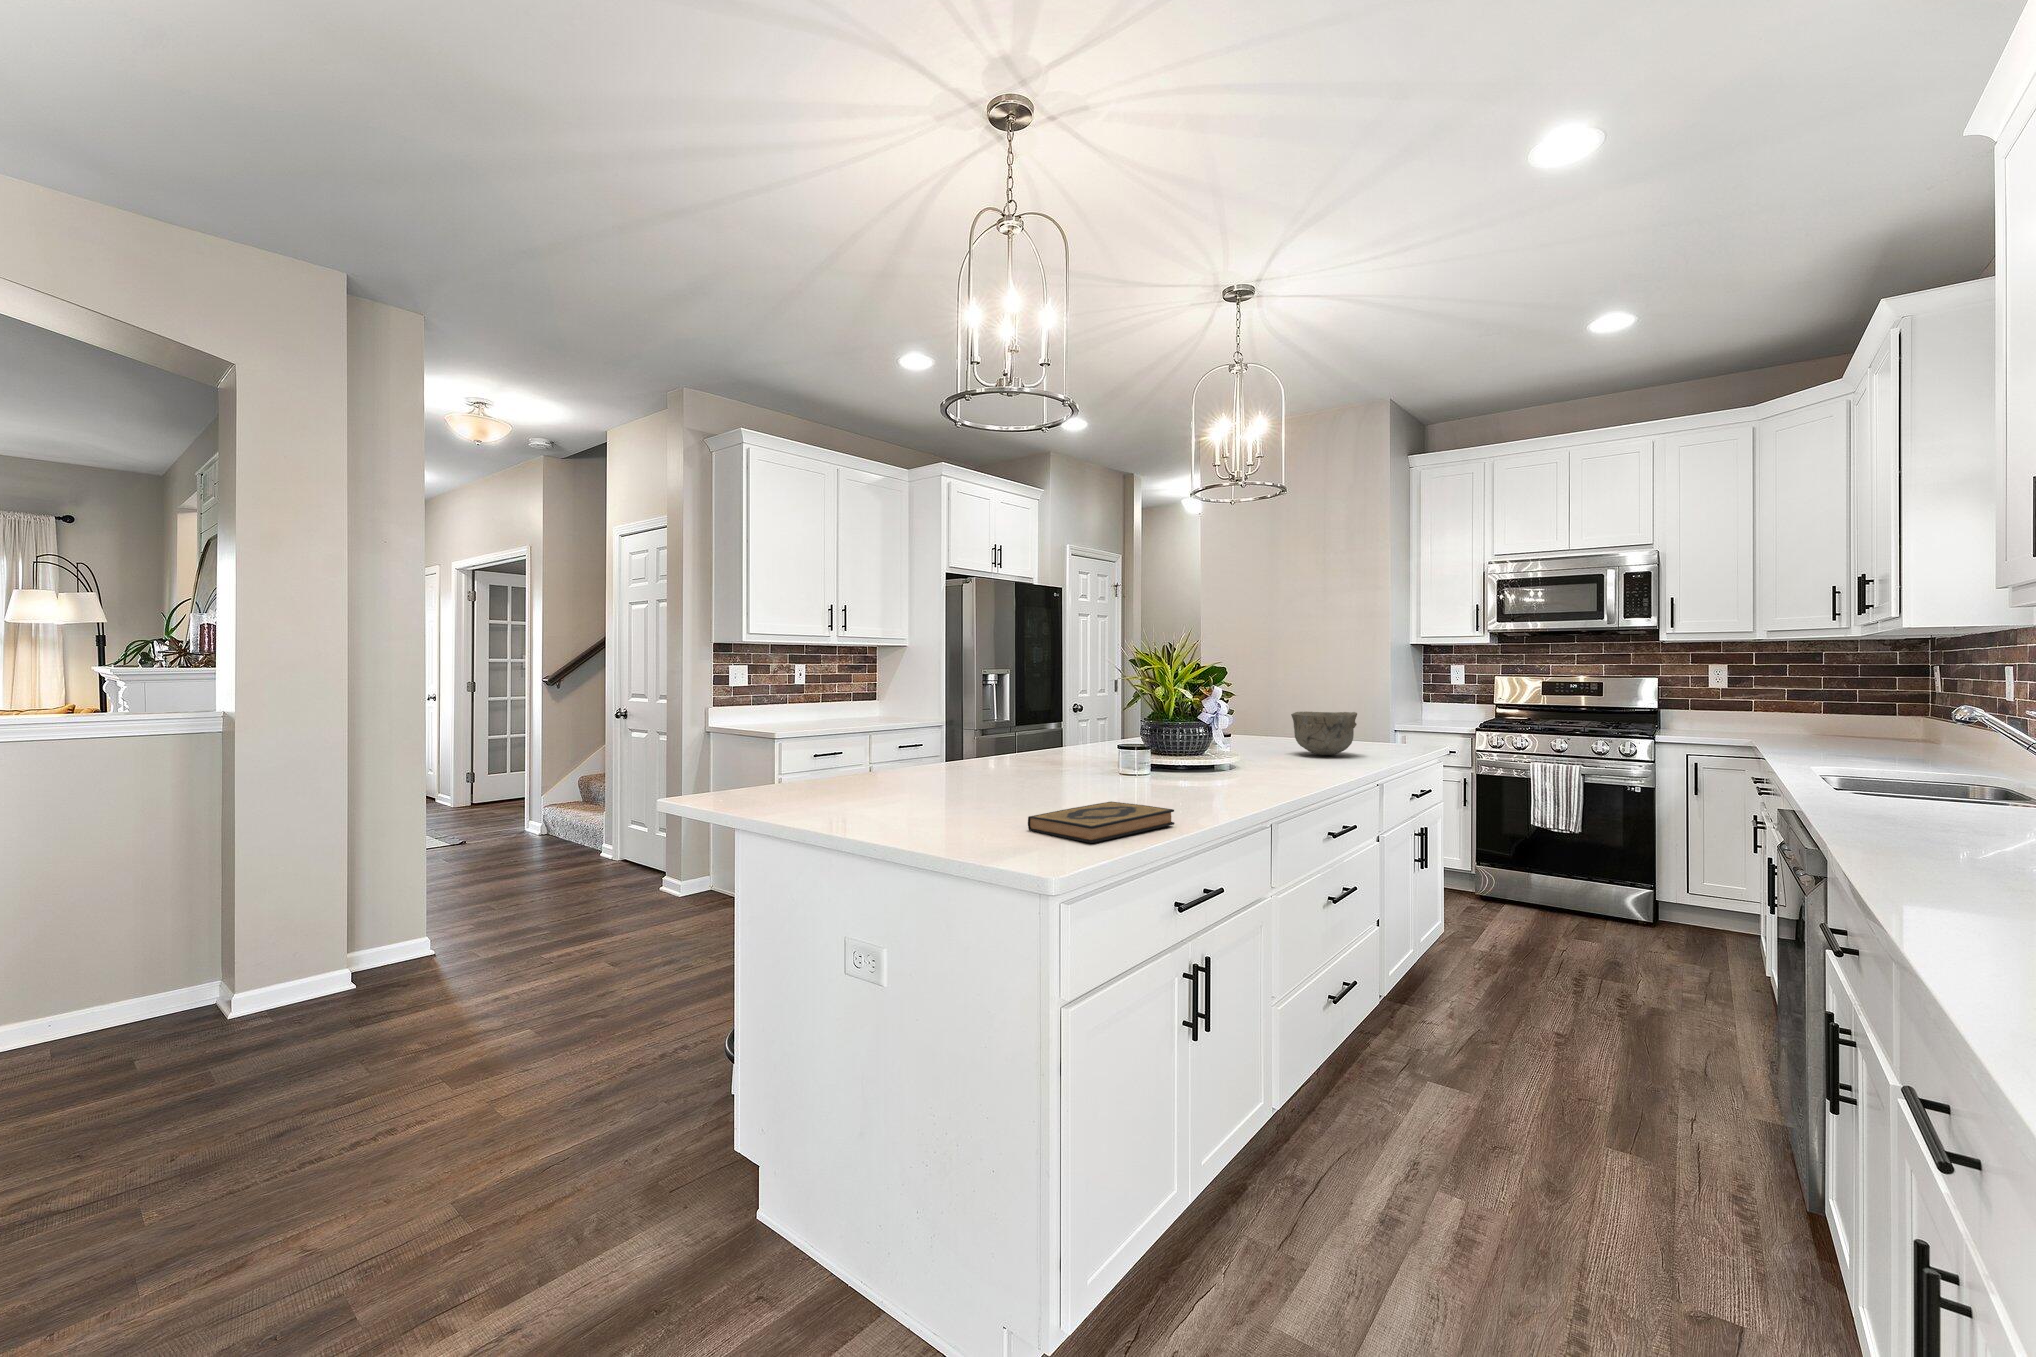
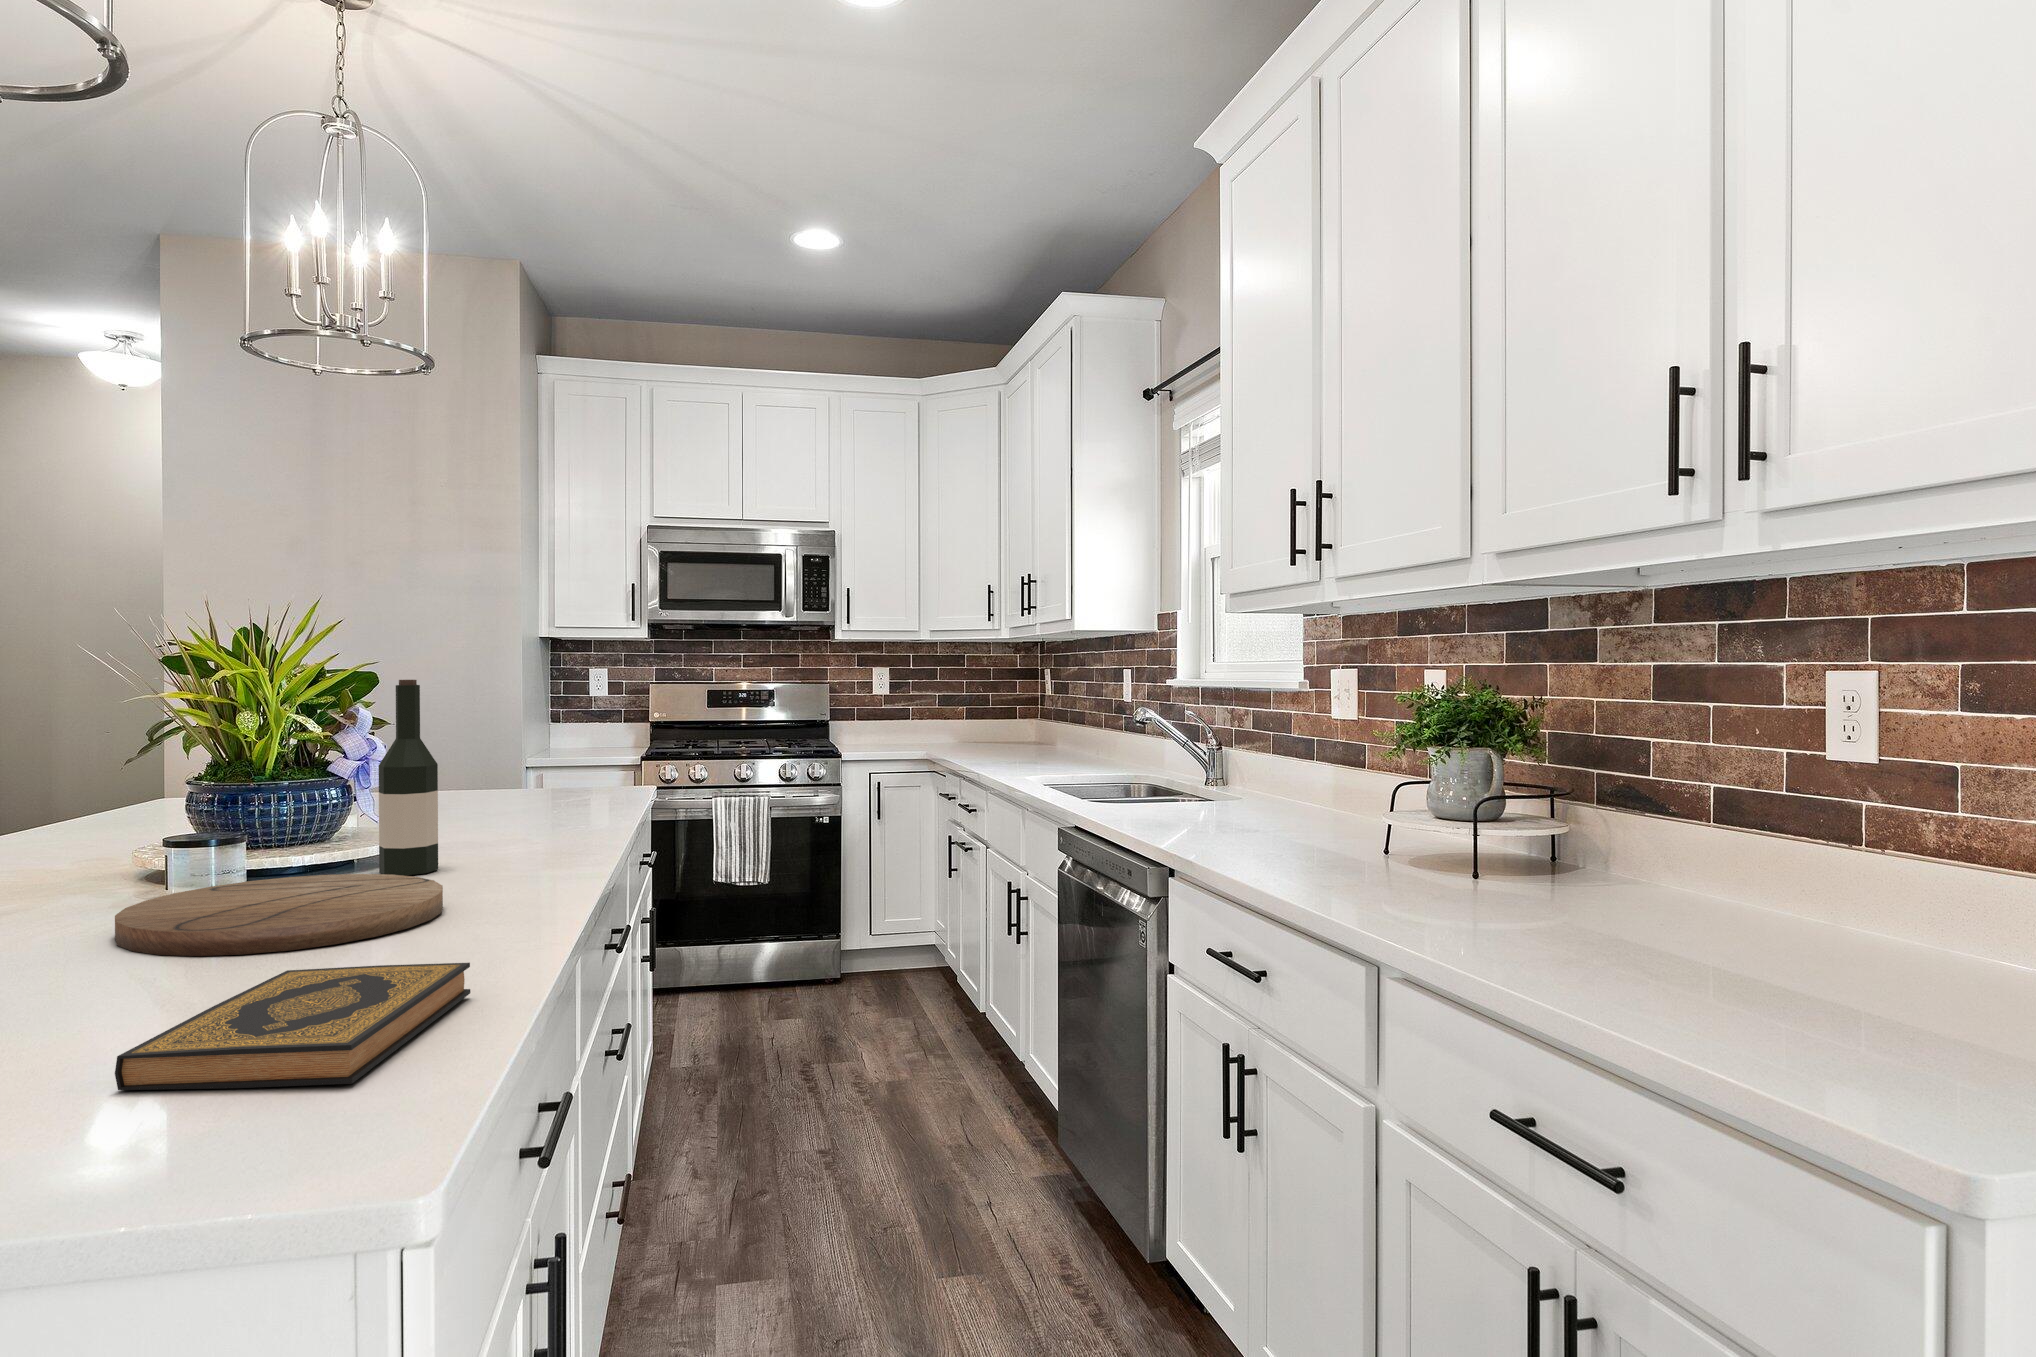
wine bottle: none [1214,673,1242,777] -> present [379,680,438,876]
bowl: present [1291,712,1357,755] -> none [458,742,569,816]
cutting board: none [1084,769,1218,799] -> present [115,874,443,956]

